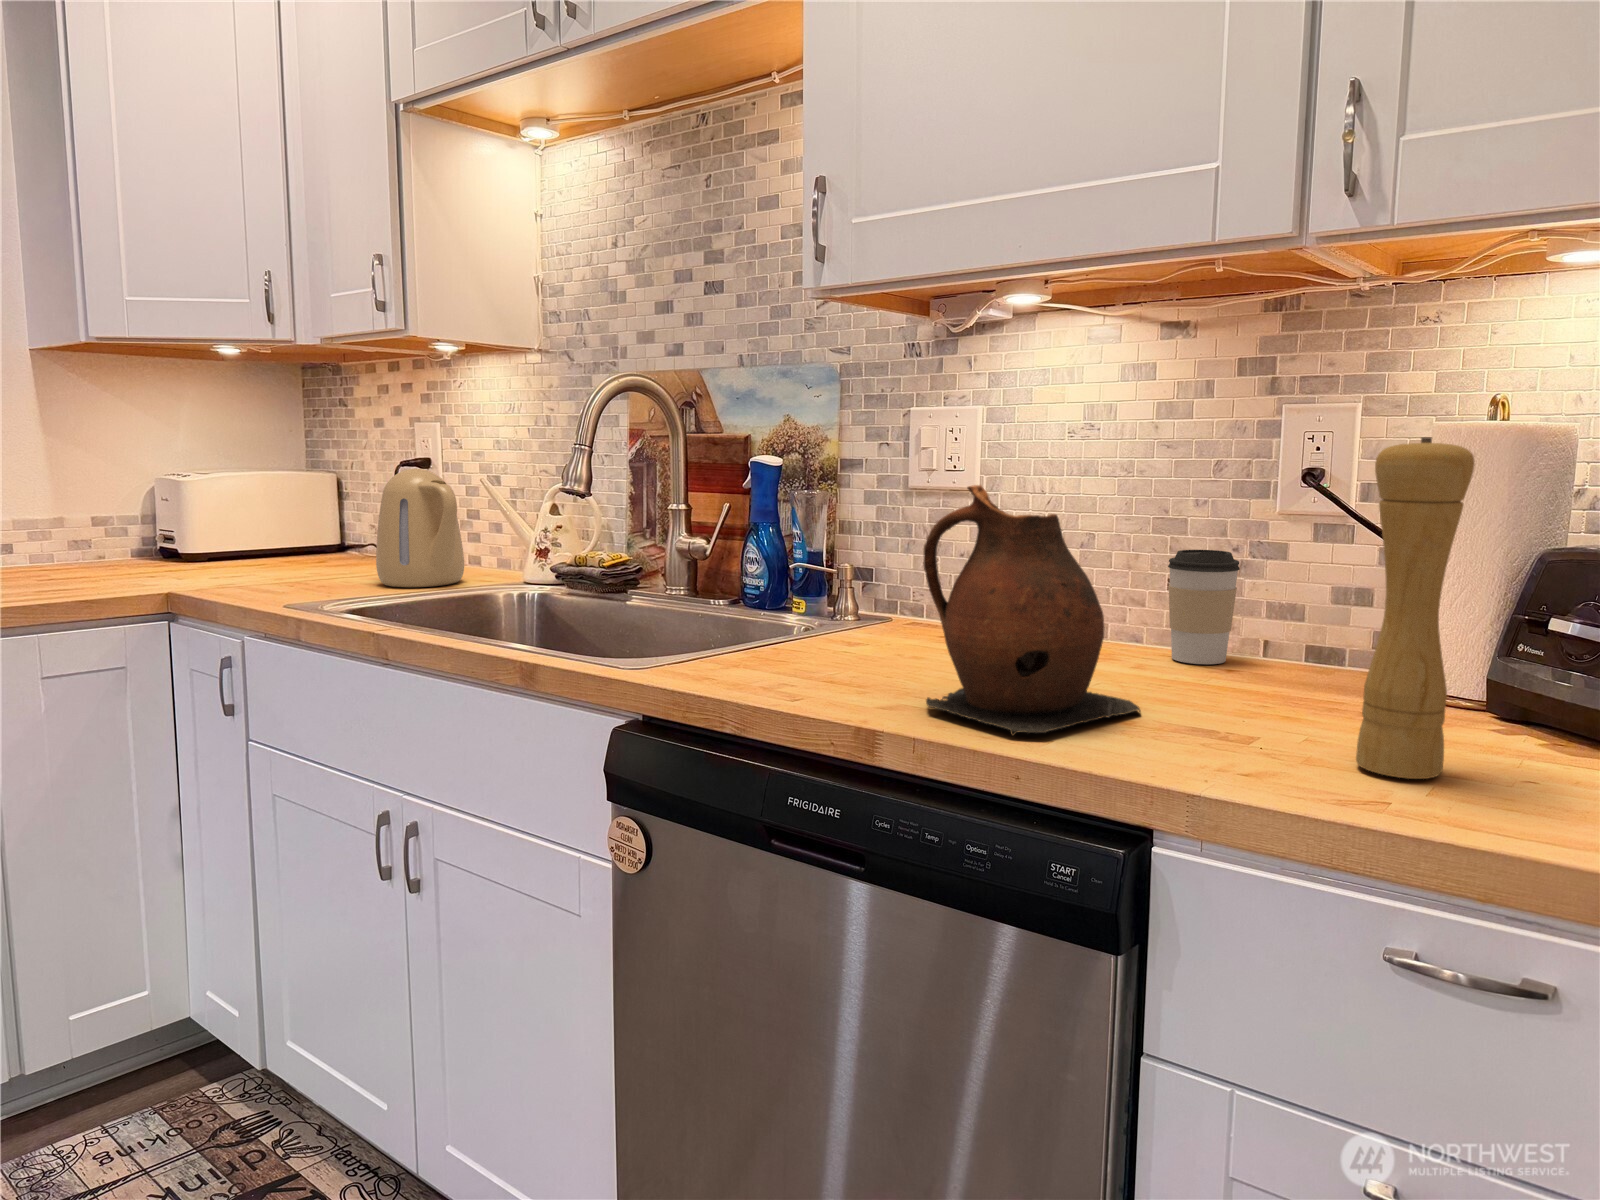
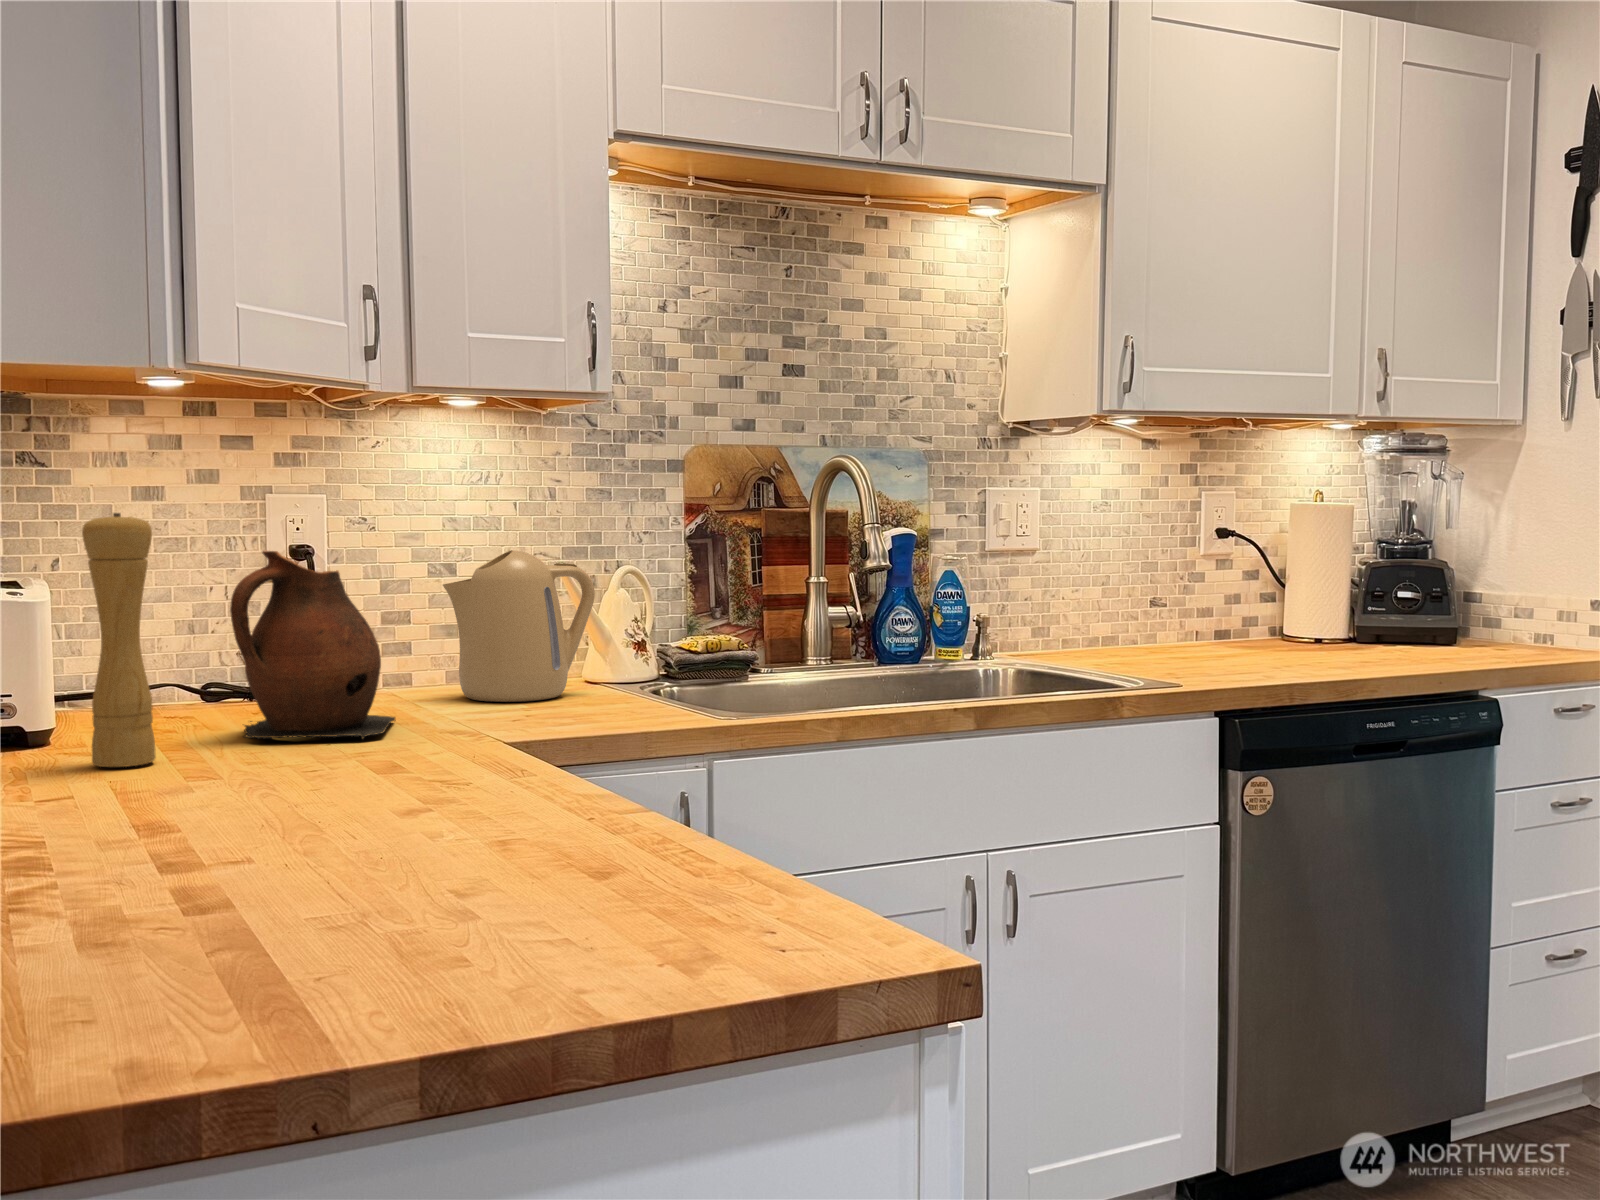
pepper mill: present [1356,437,1475,779] -> present [82,513,156,767]
ceramic pitcher: present [924,485,1141,736] -> present [230,551,396,739]
coffee cup: present [1168,550,1240,664] -> none [1171,578,1214,647]

